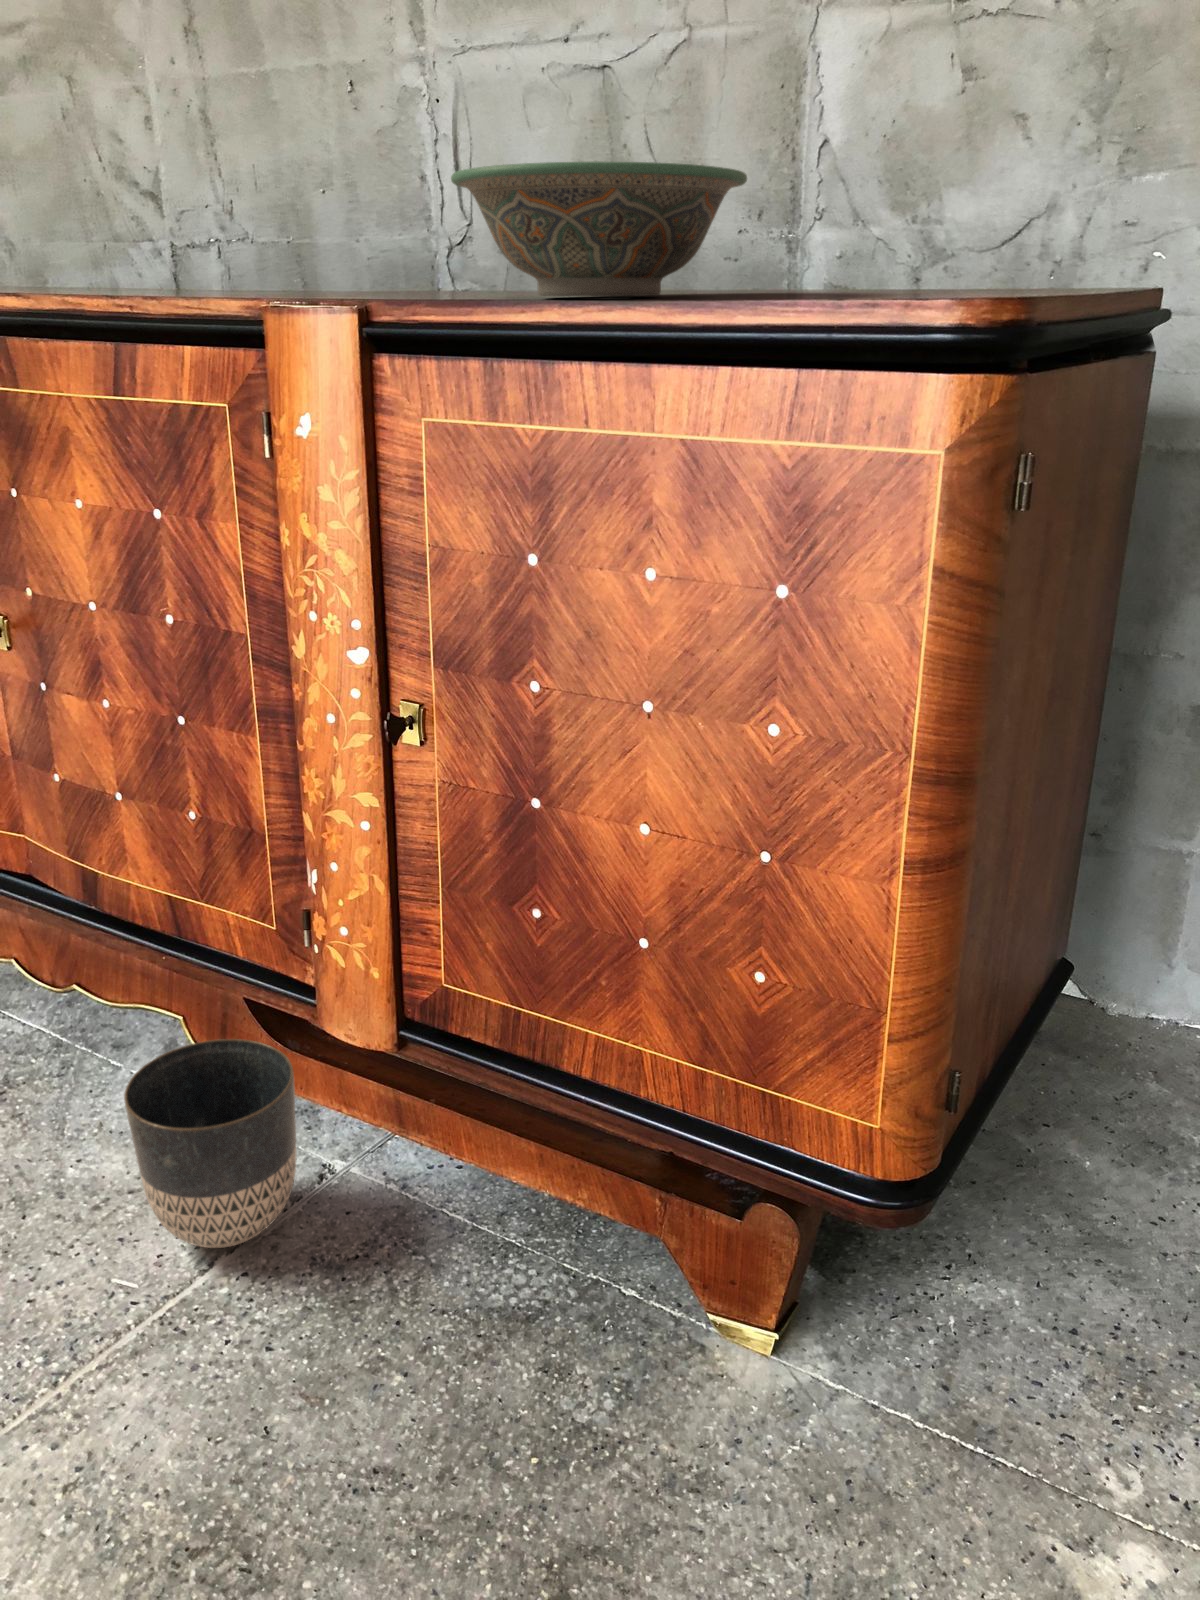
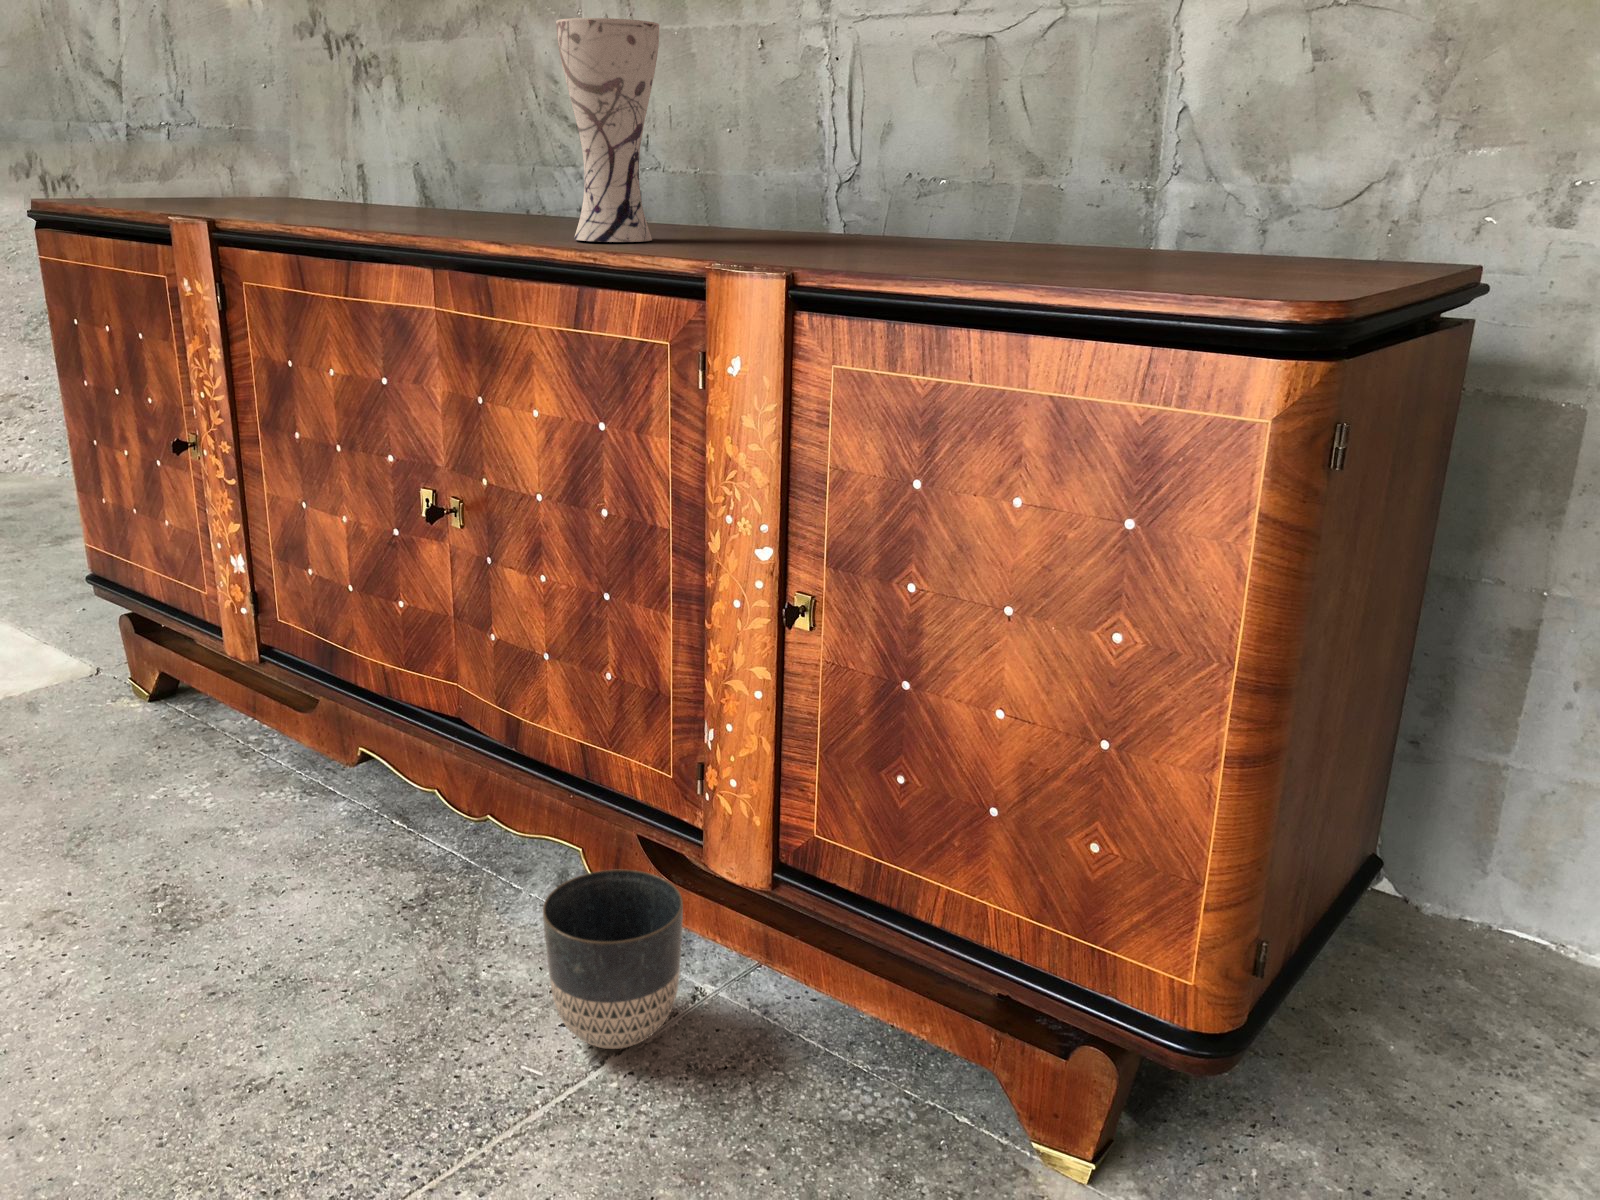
vase: none [65,10,210,296] -> present [556,18,659,242]
decorative bowl: present [451,162,747,296] -> none [868,166,1116,269]

